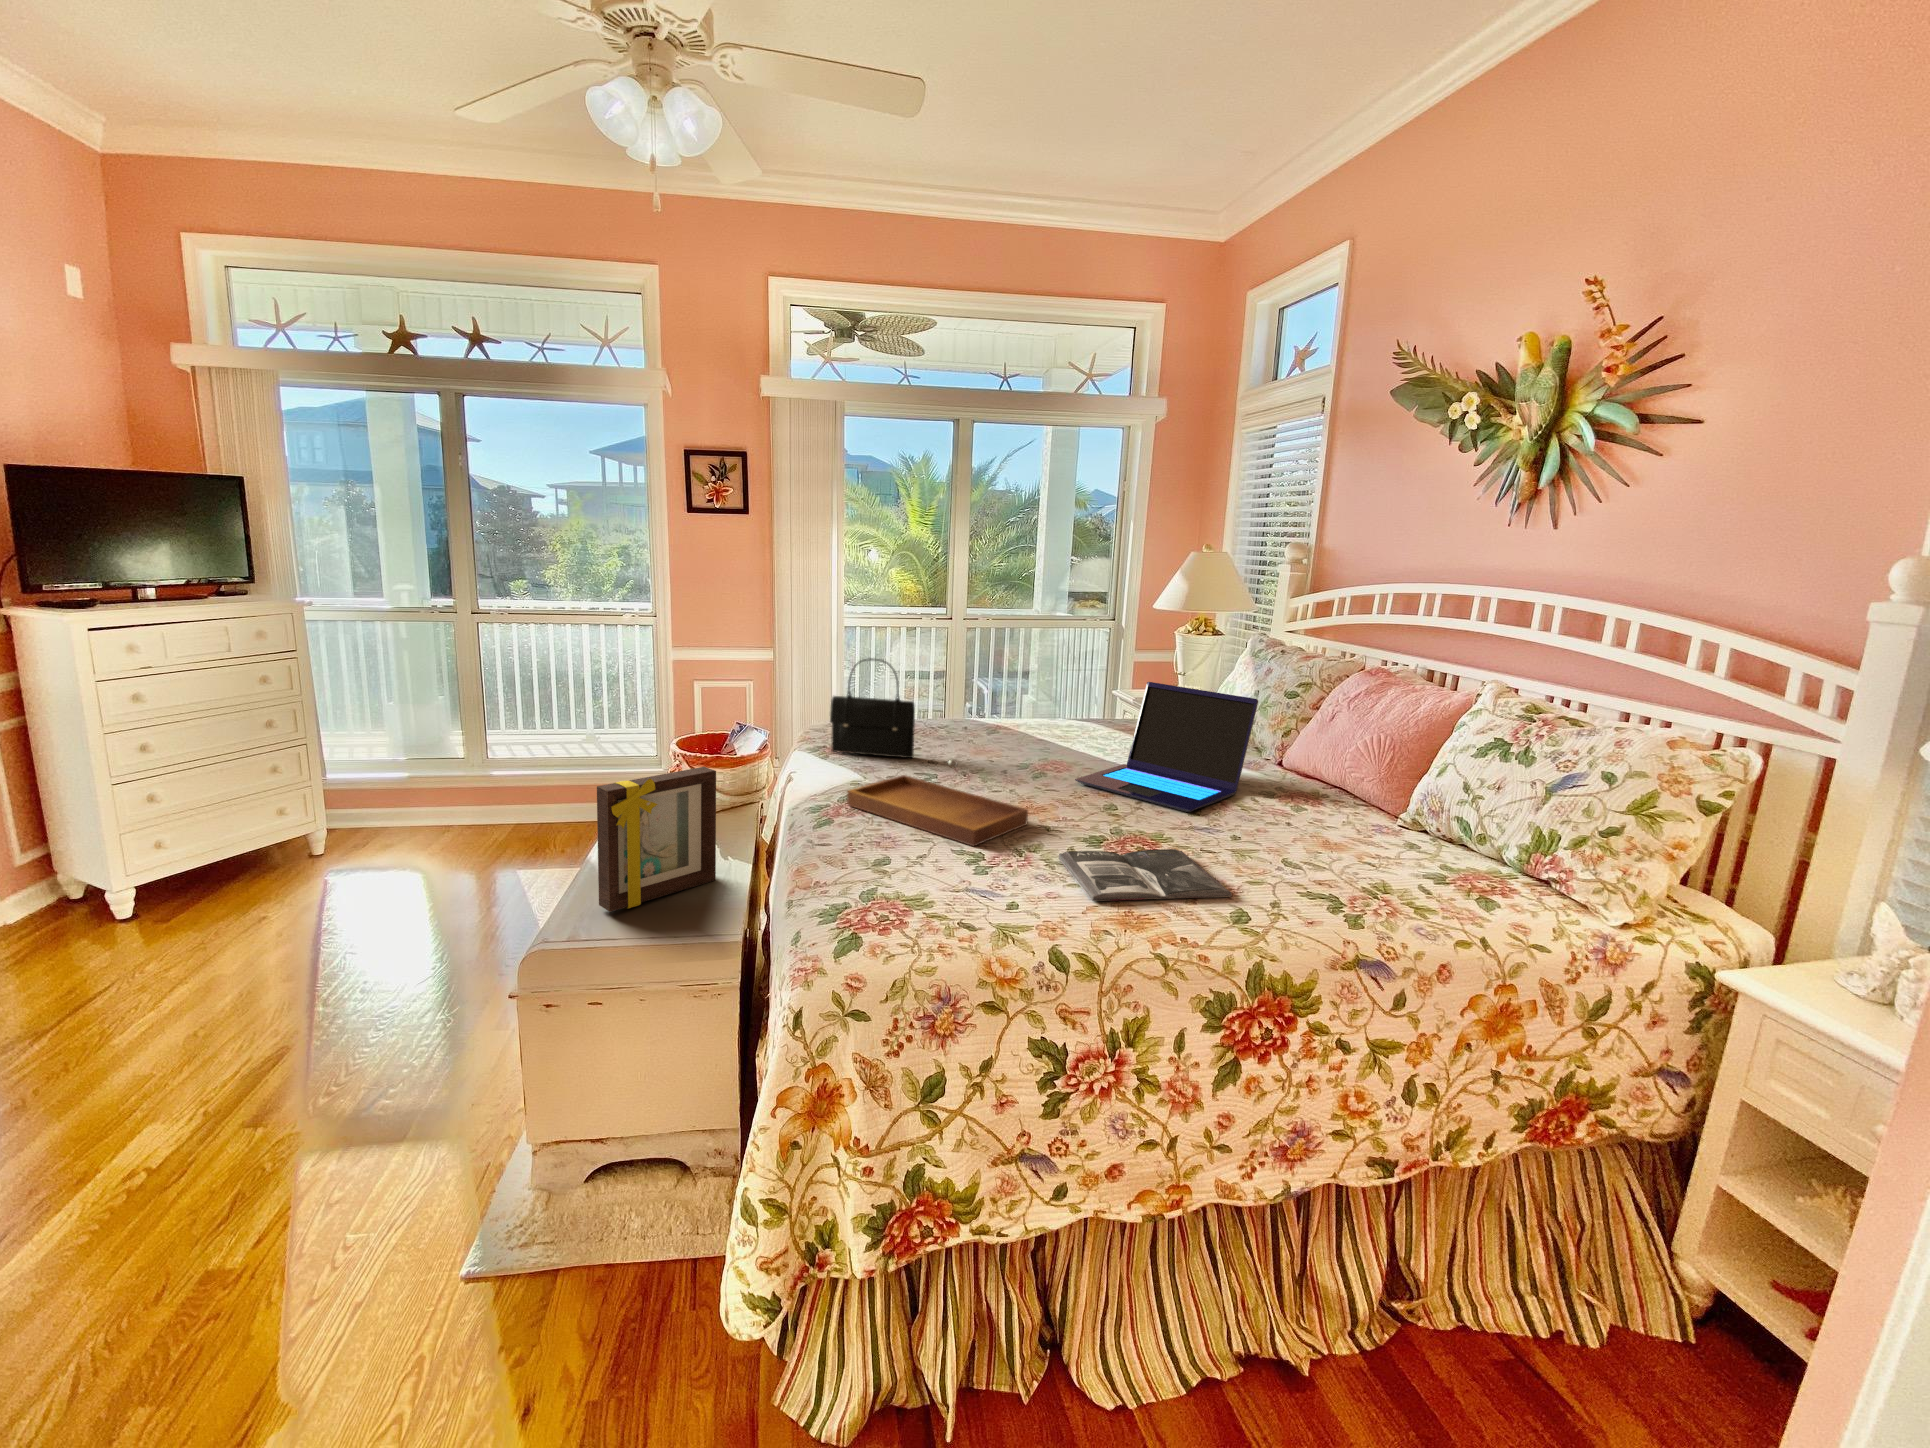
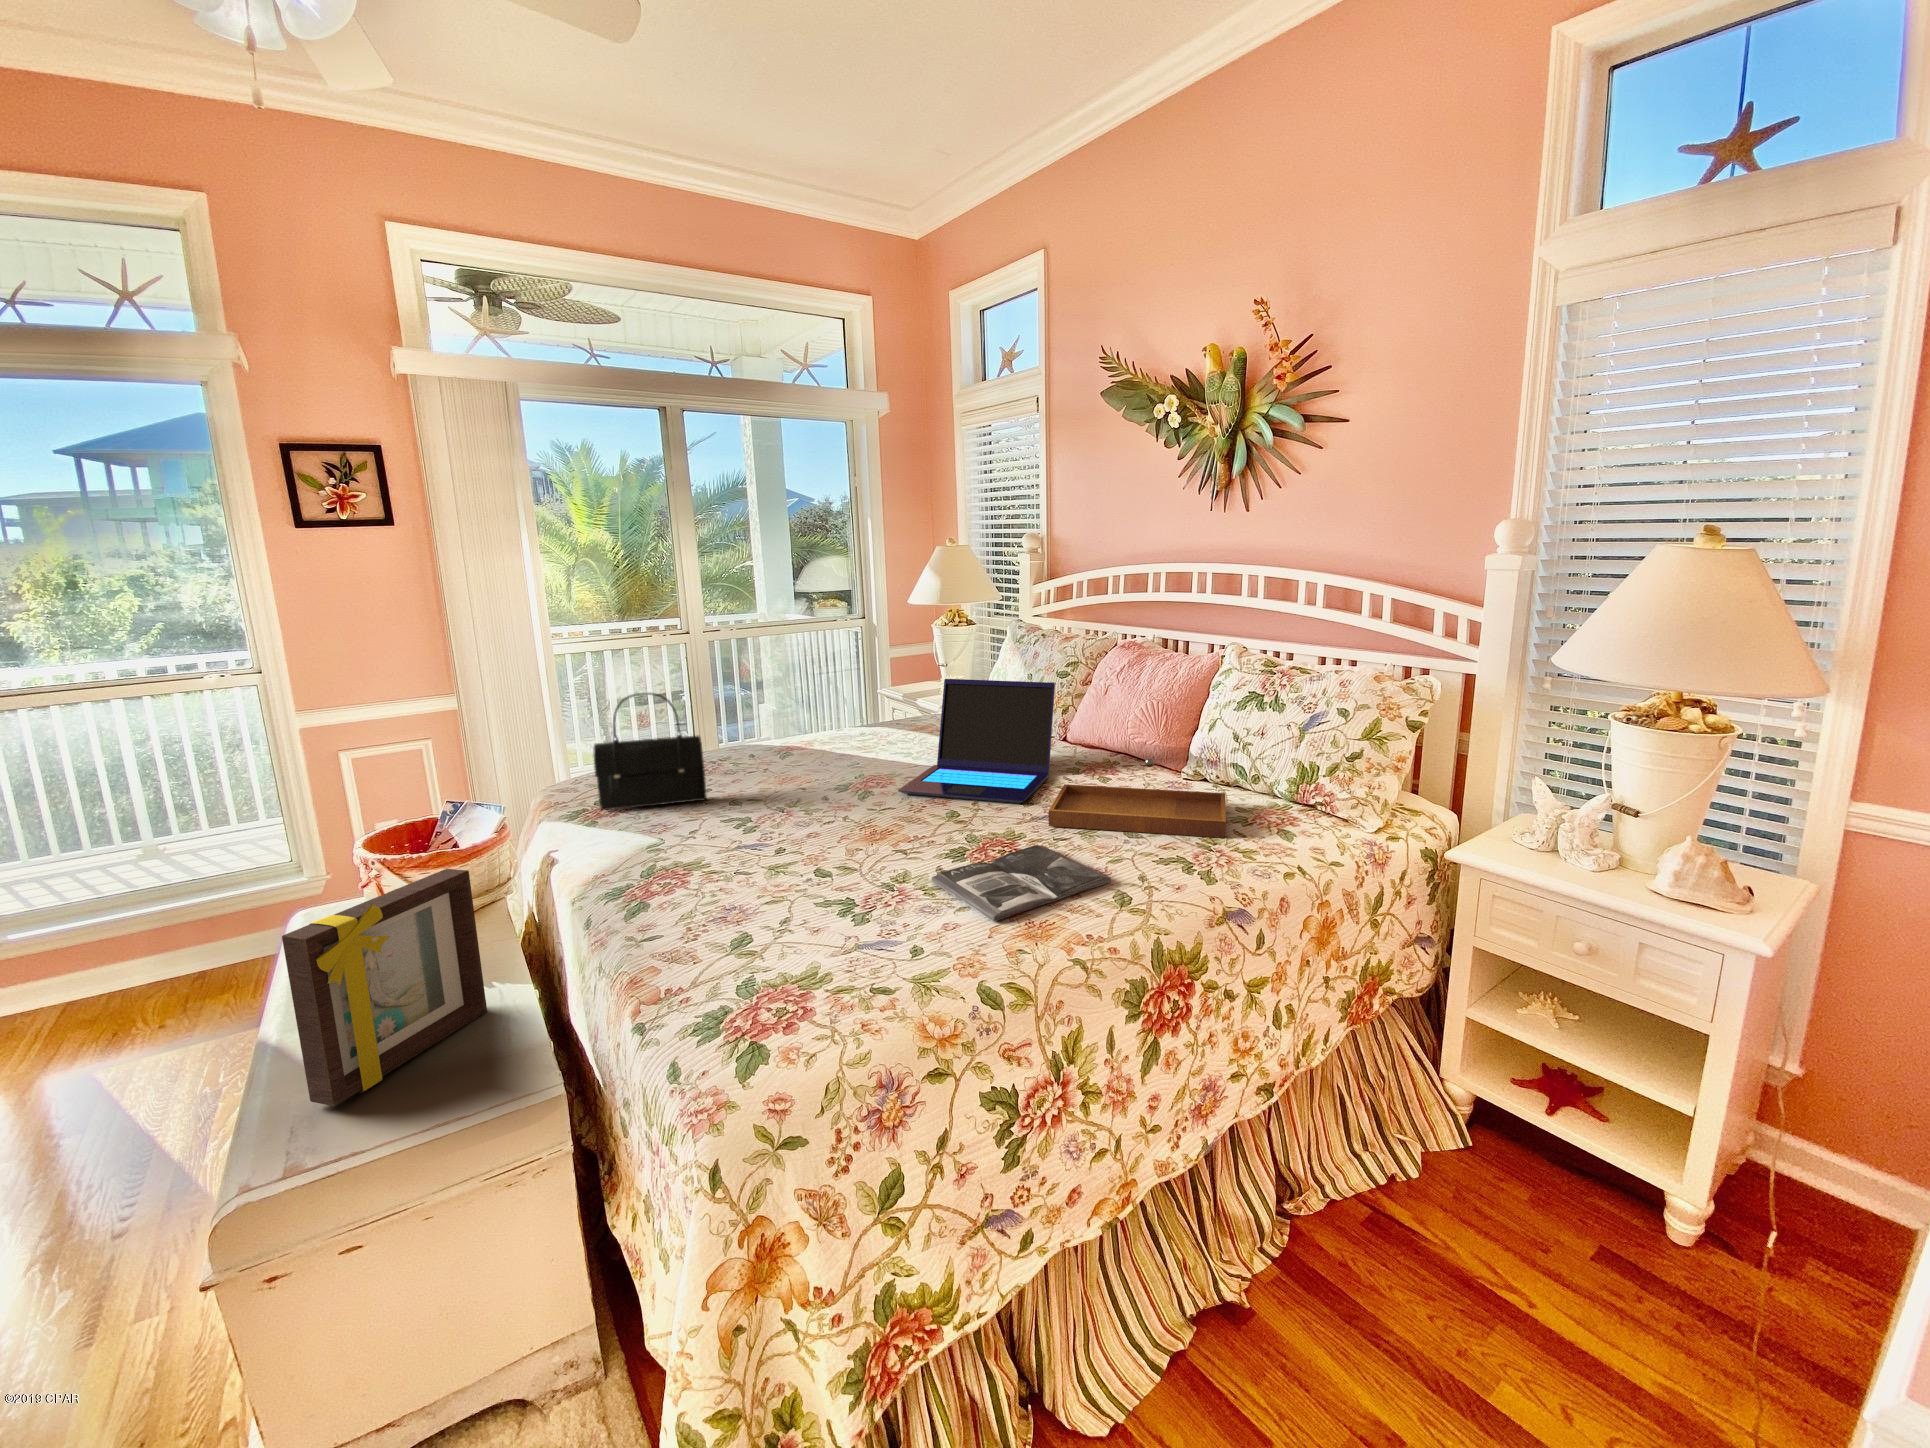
tray: present [847,759,1028,846] -> present [1048,758,1226,838]

